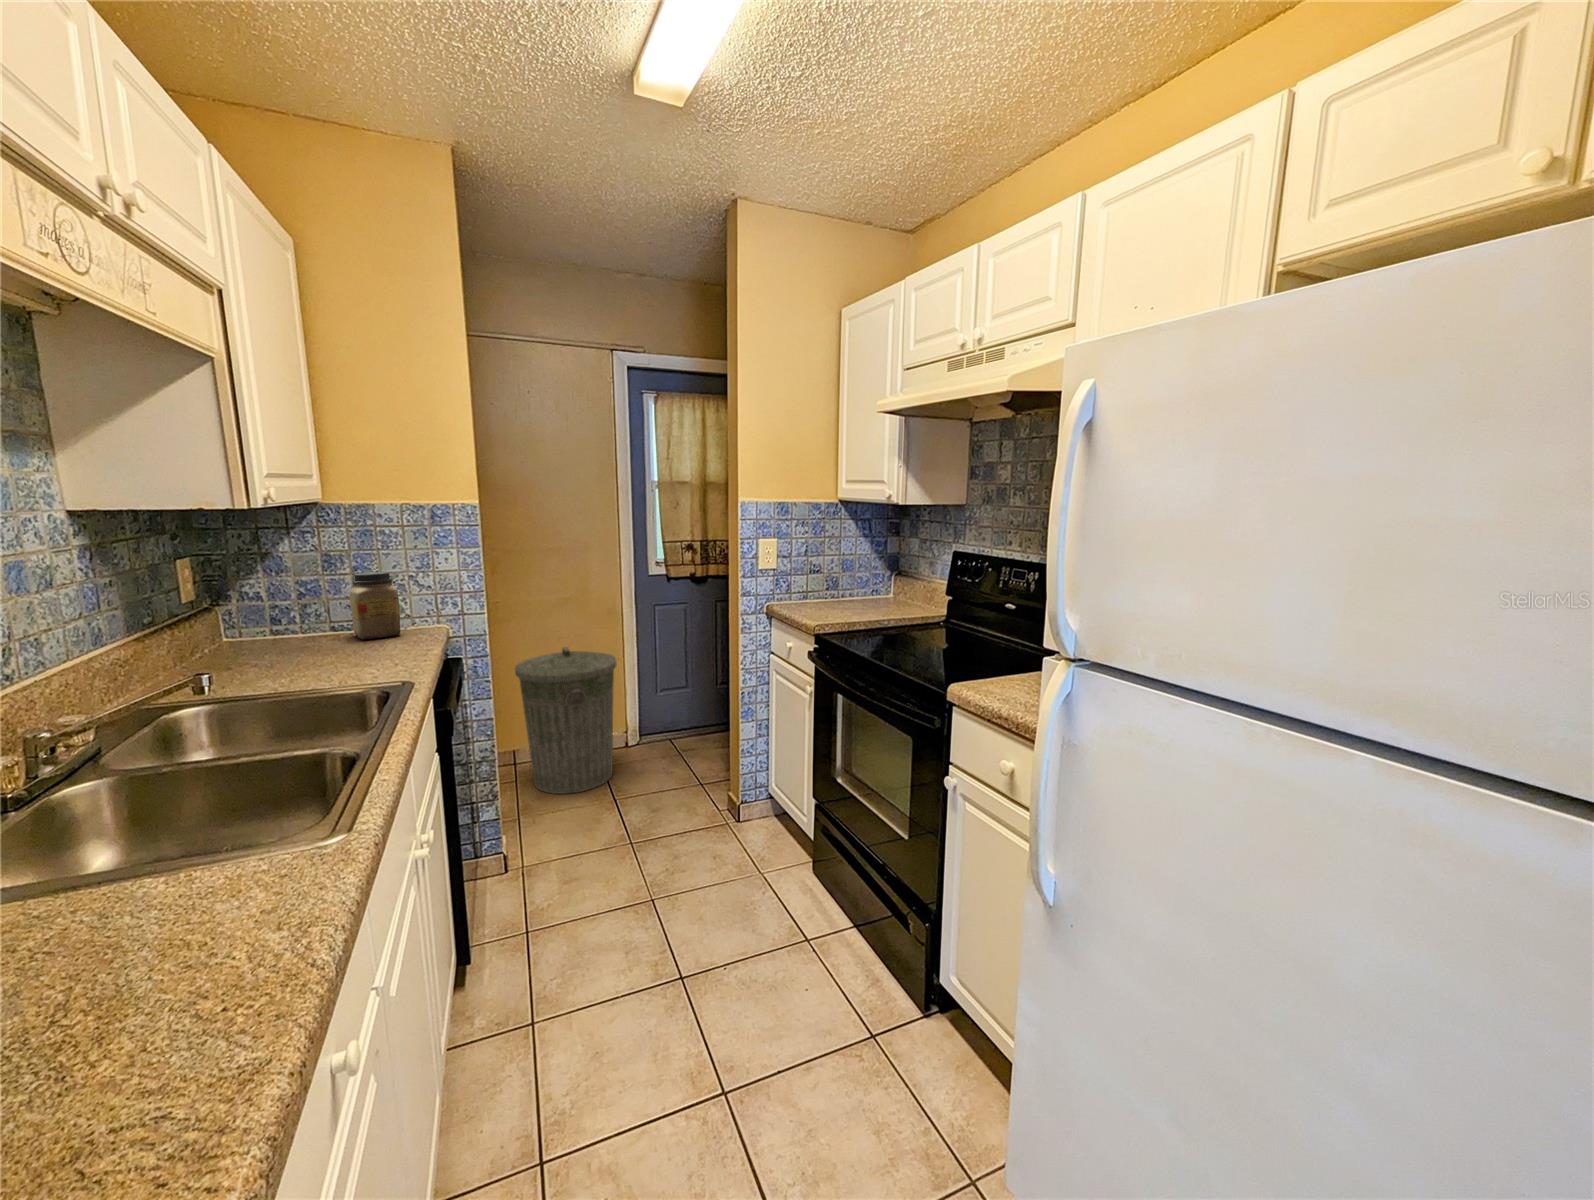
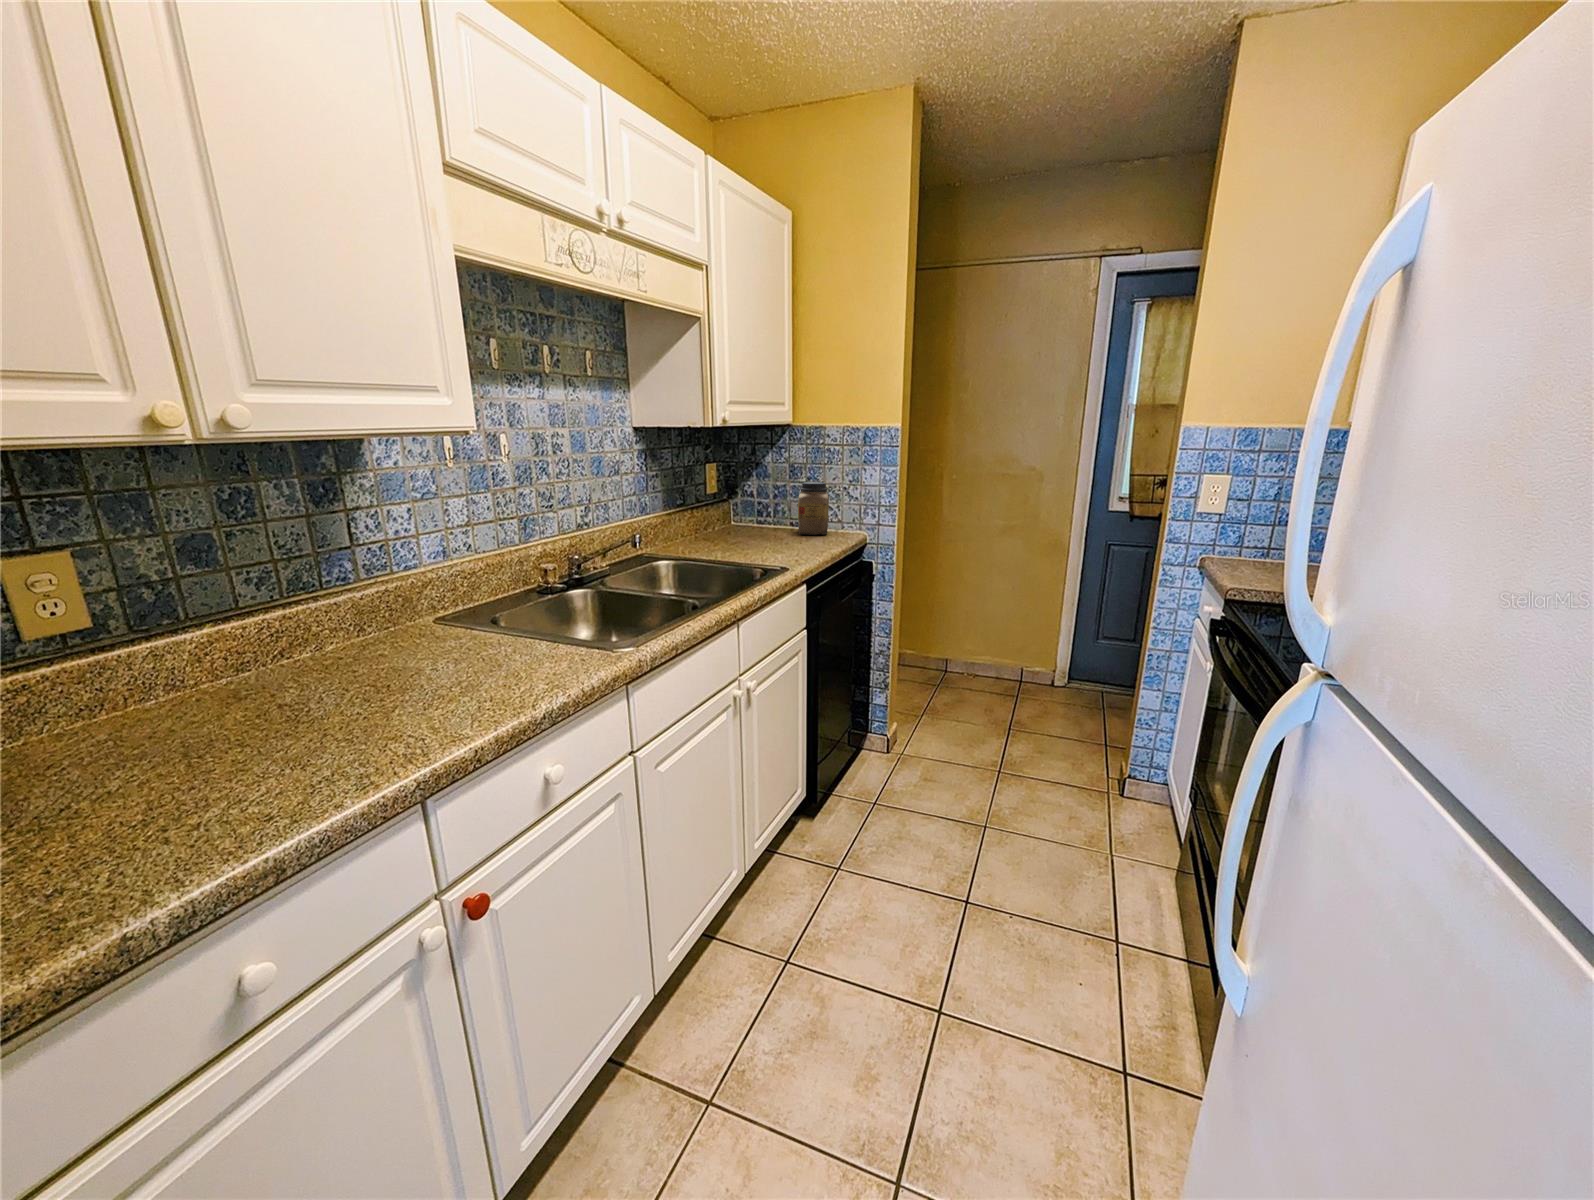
trash can: present [515,647,616,794] -> none [947,572,1044,710]

